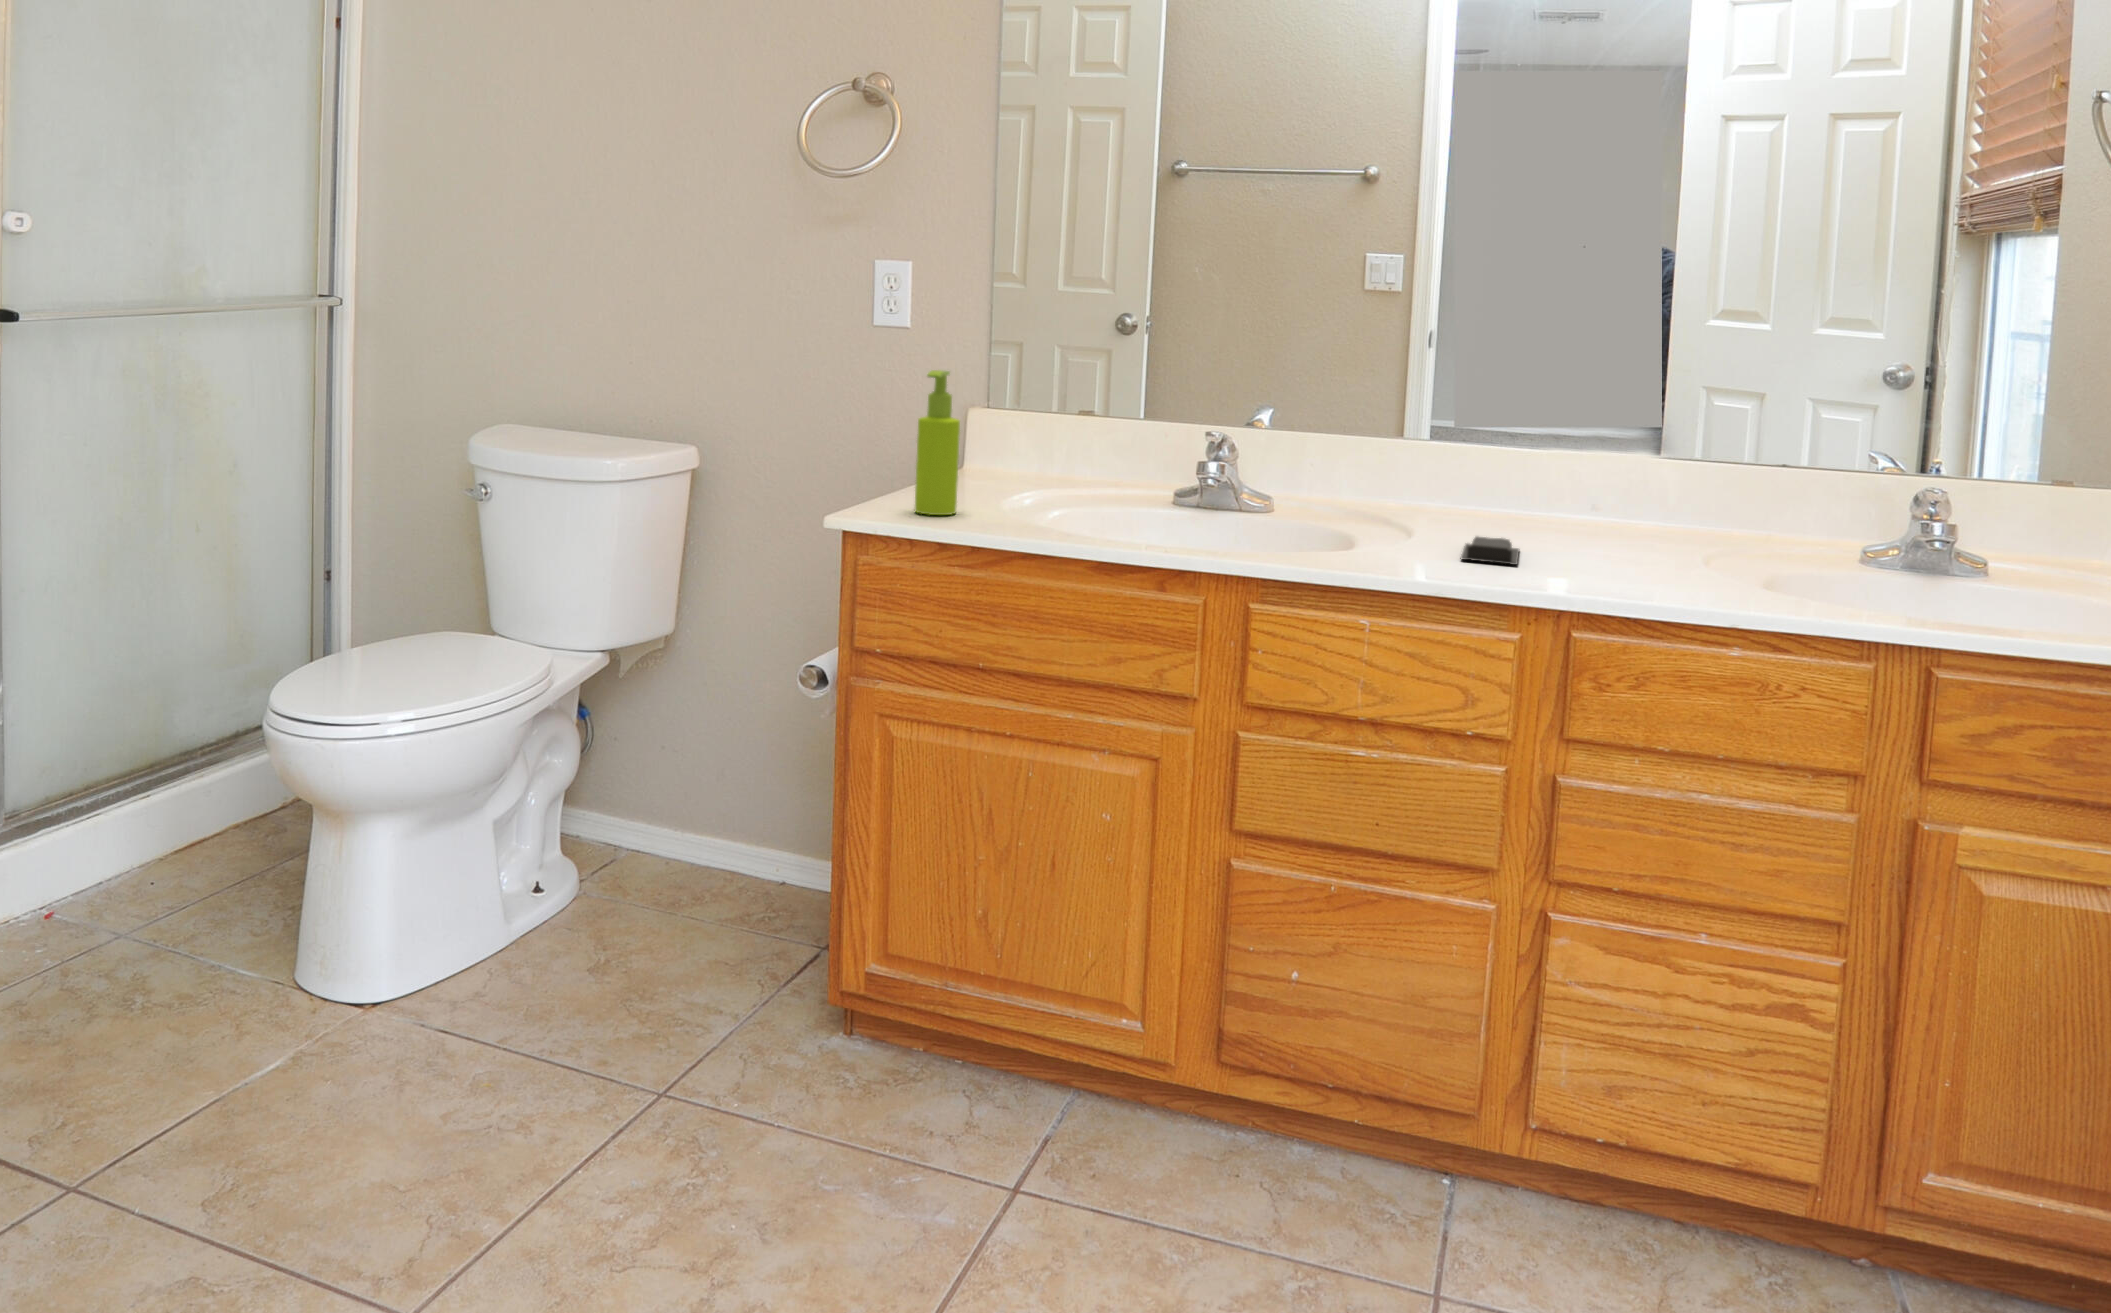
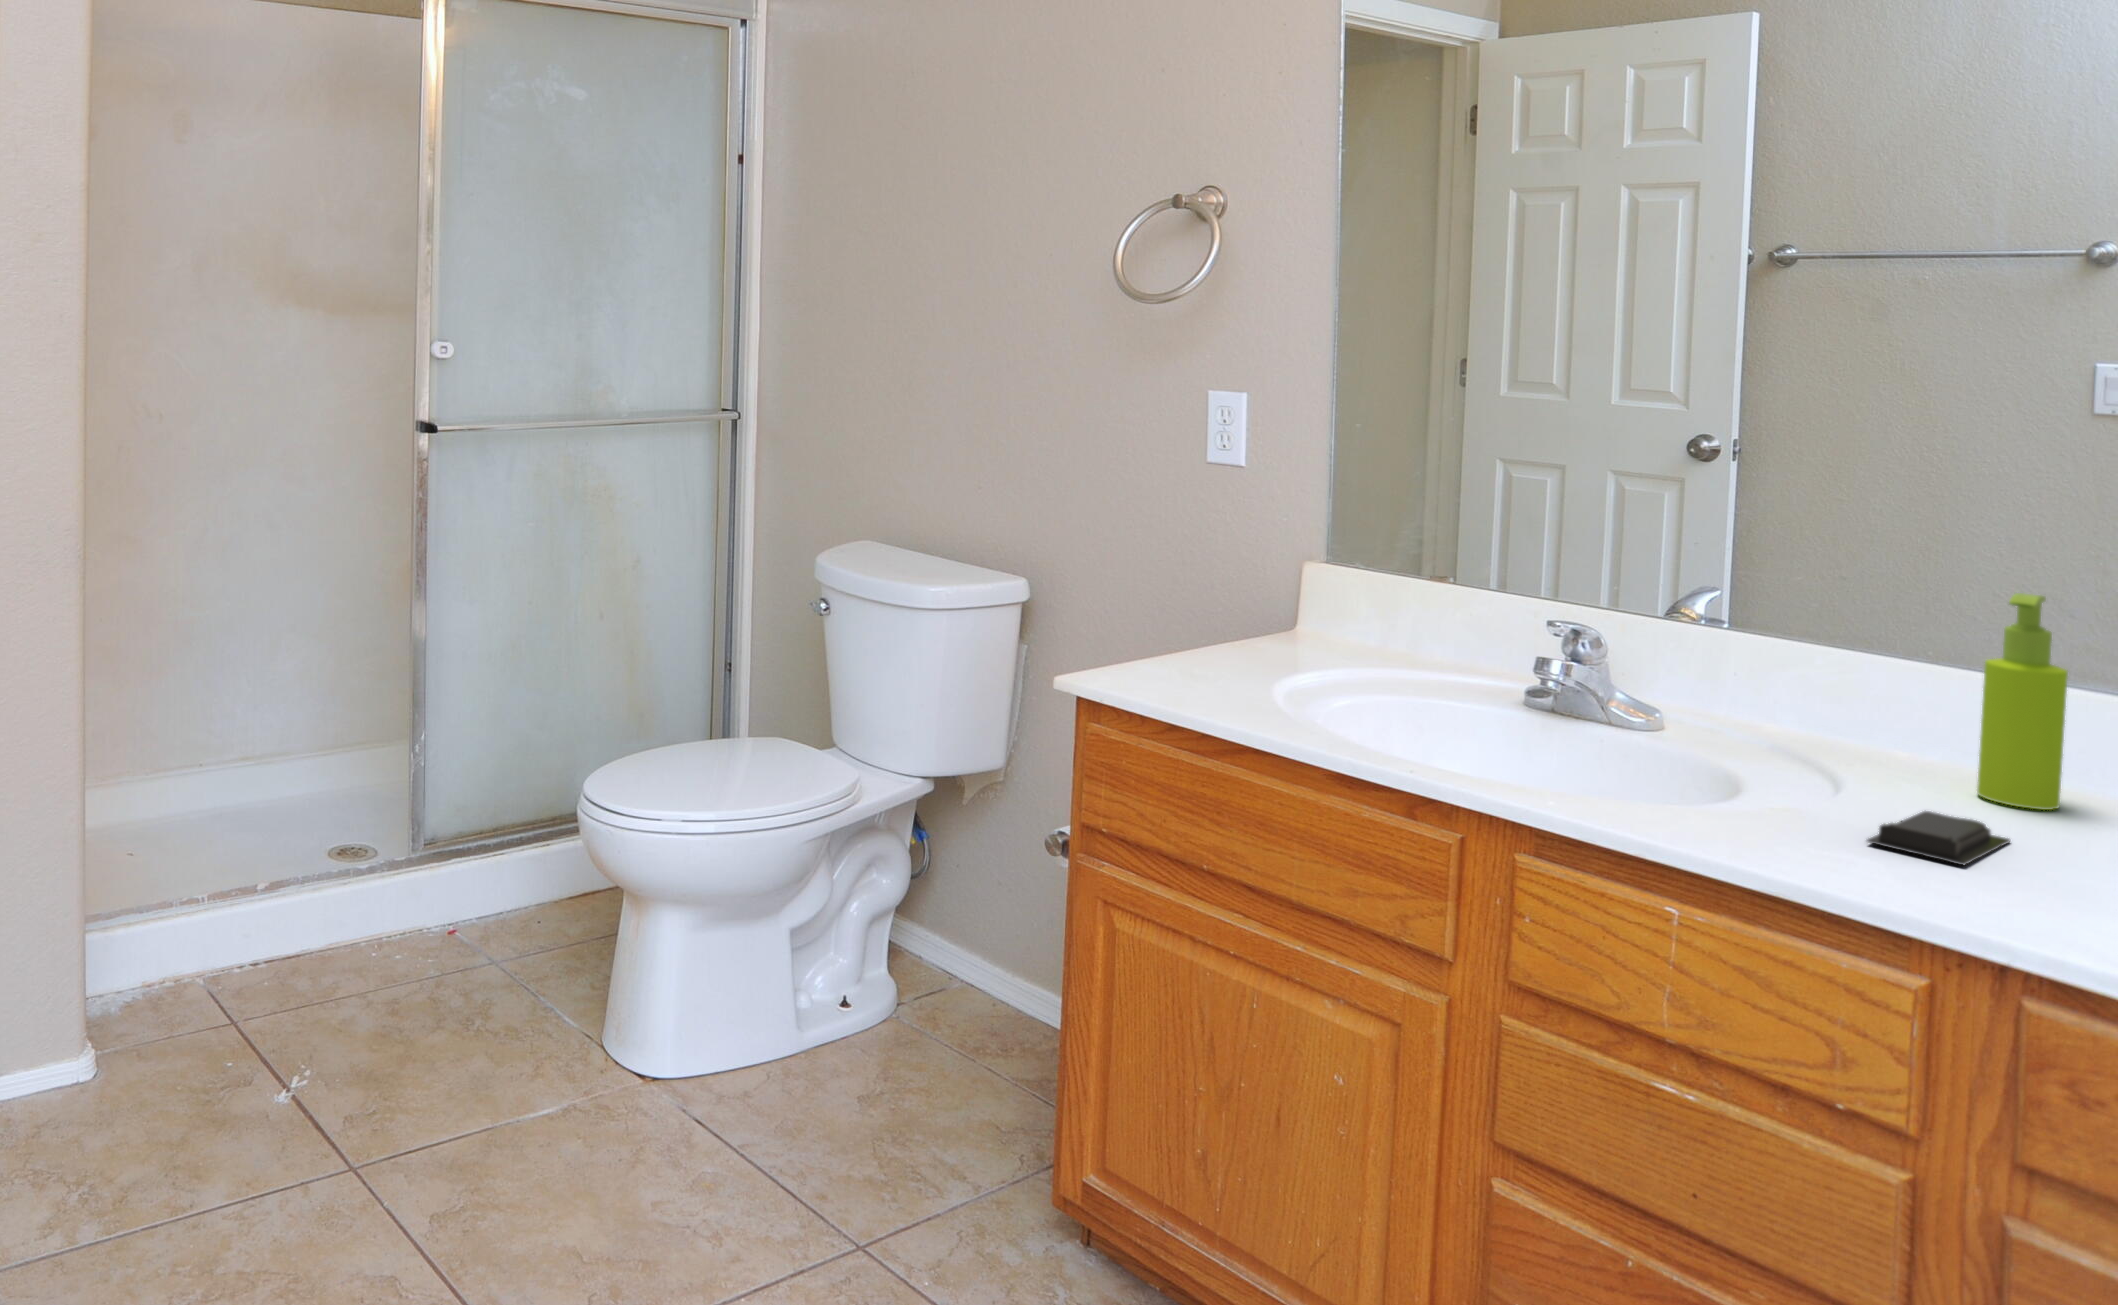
soap dispenser: present [915,370,960,515] -> present [1977,593,2068,810]

